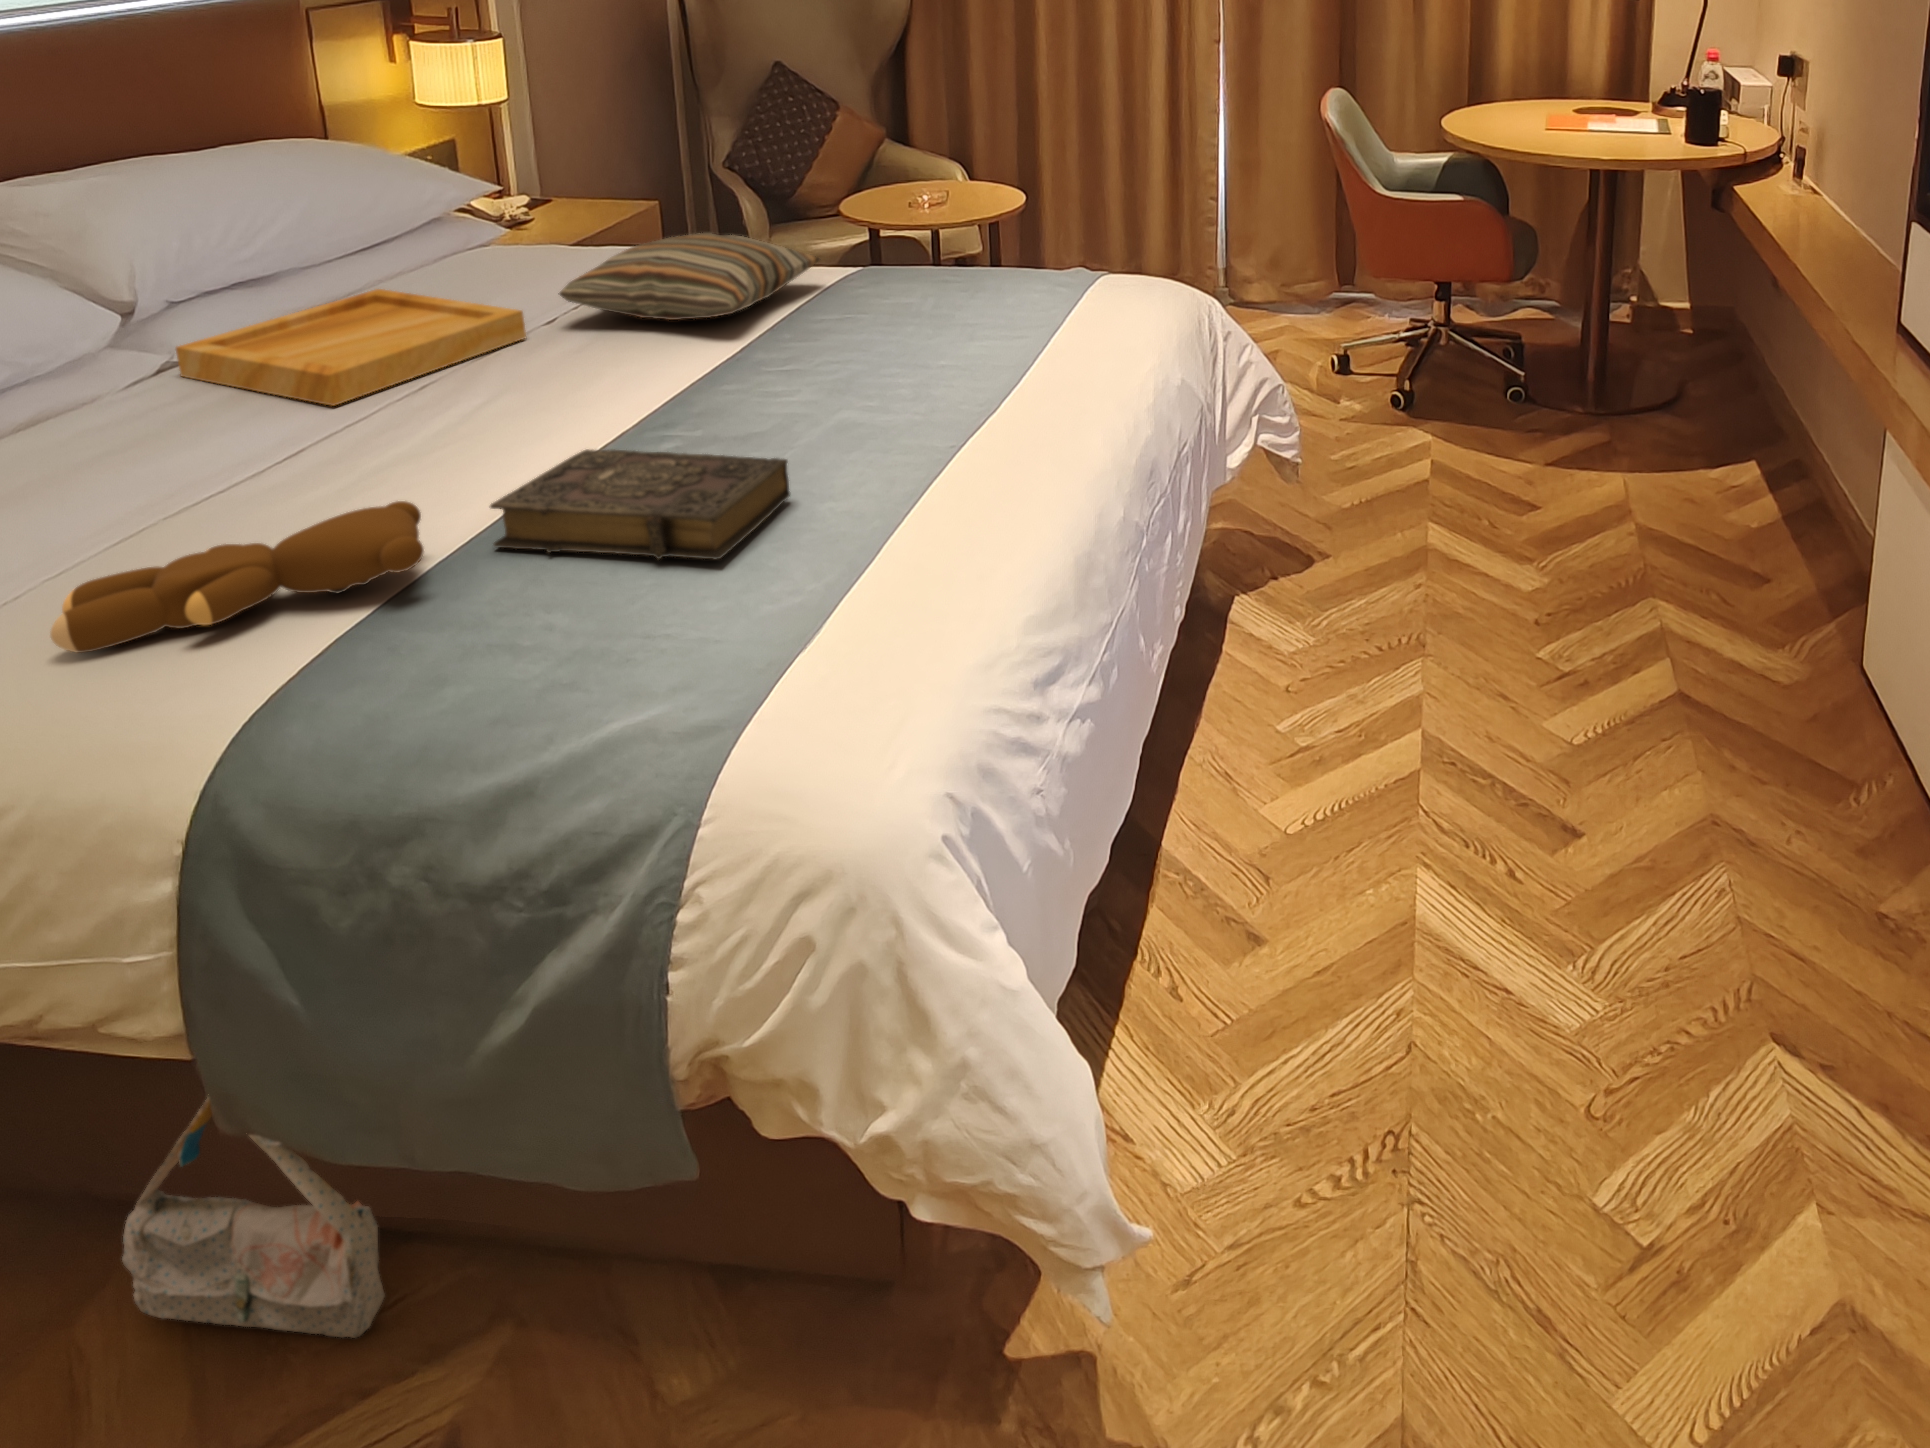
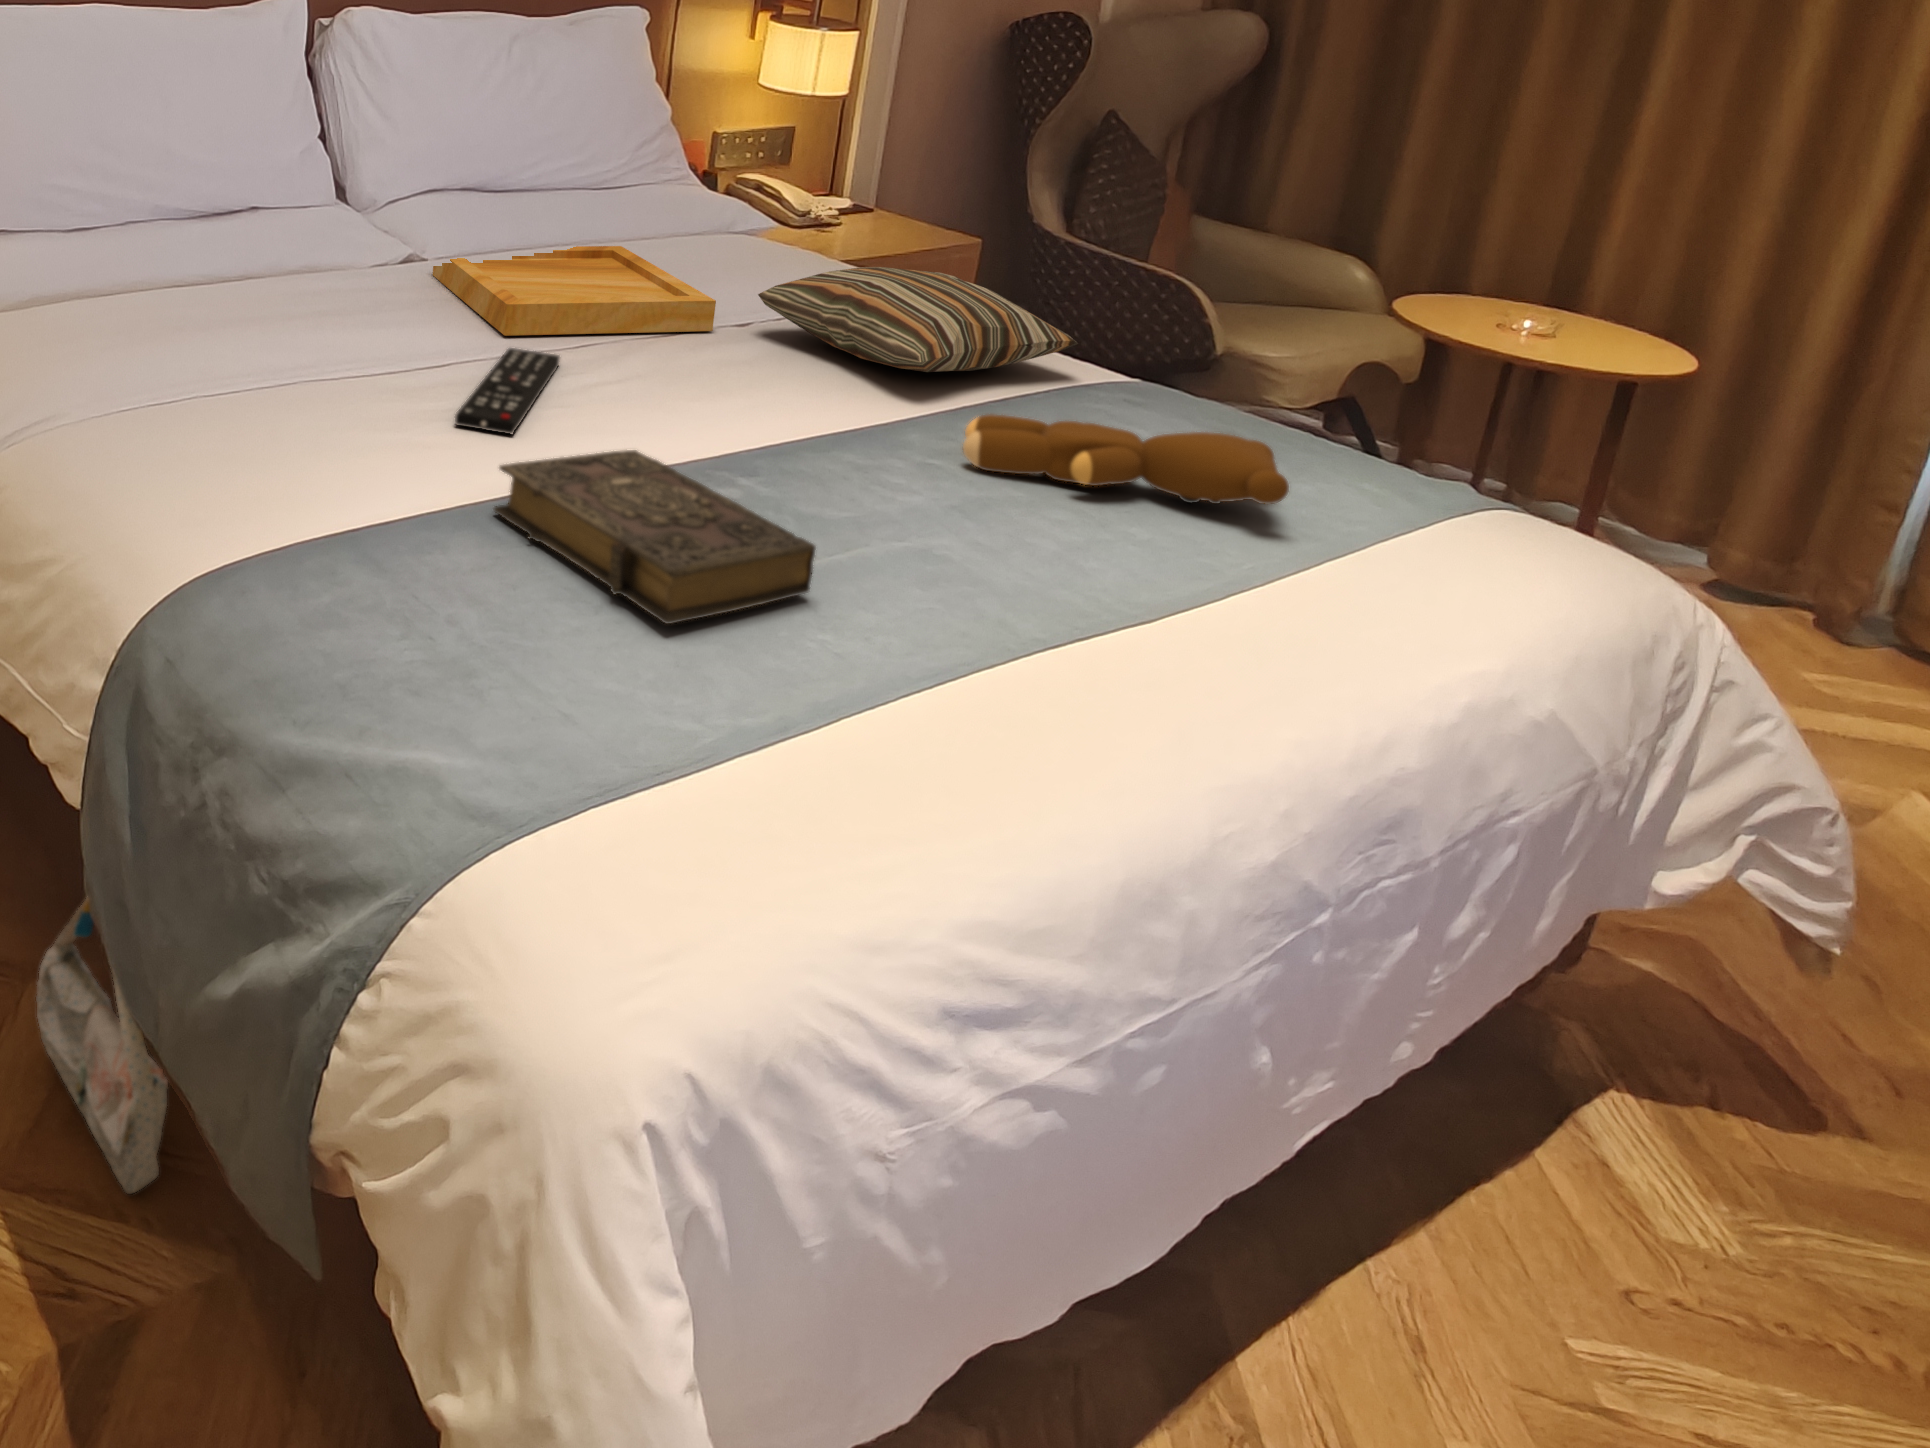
remote control: none [356,404,441,497] -> present [455,348,560,434]
teddy bear: present [50,501,424,653] -> present [963,414,1289,504]

